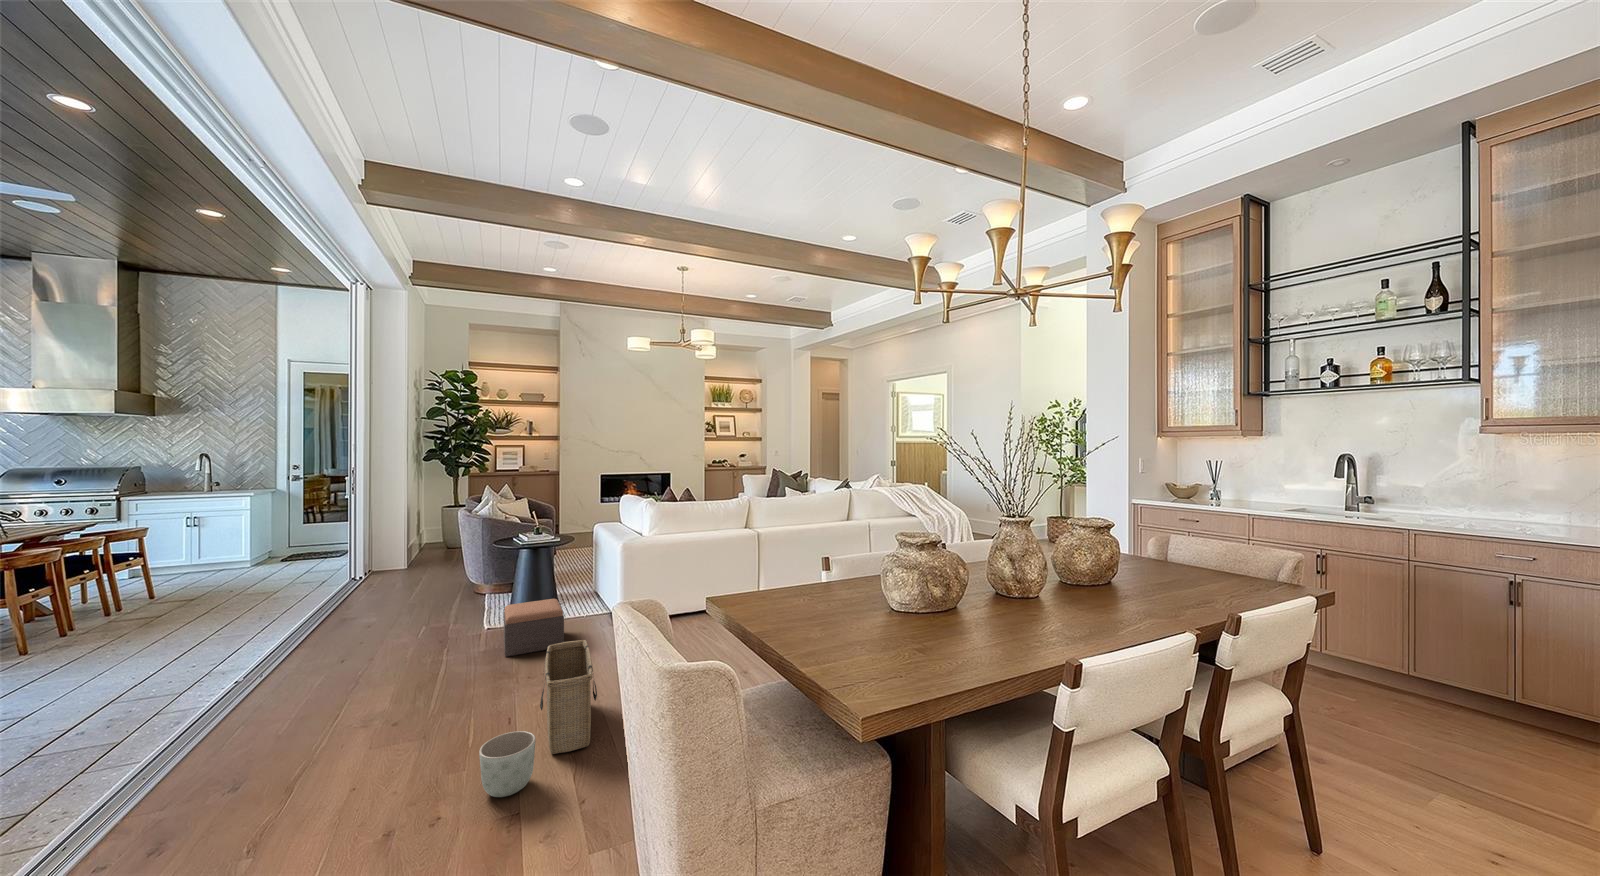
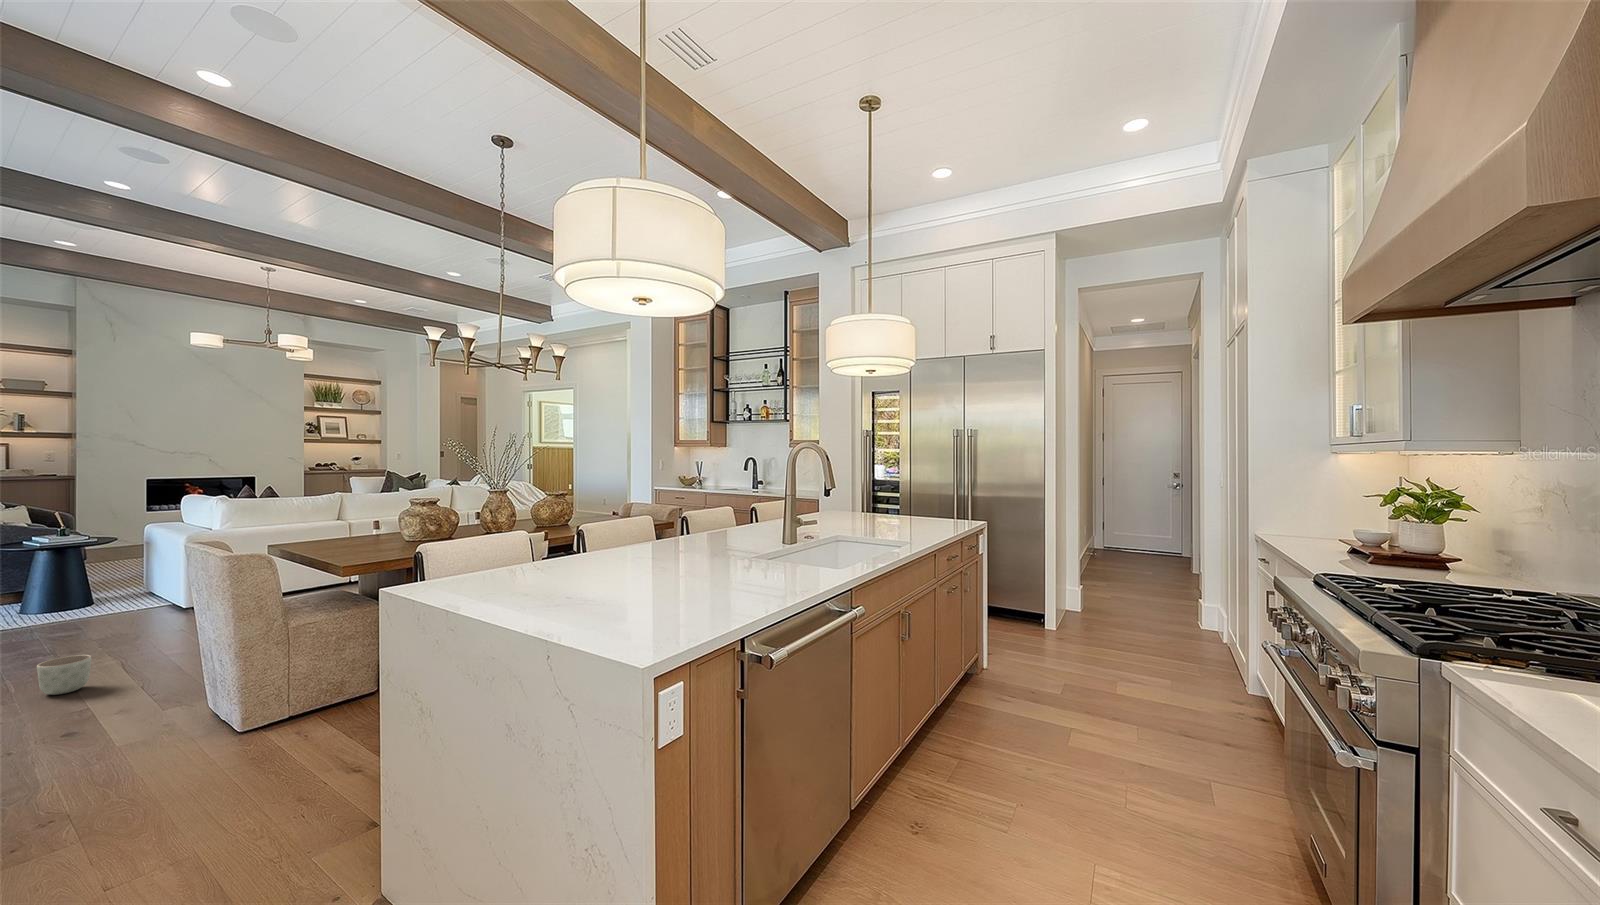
footstool: present [504,599,564,657] -> none [23,591,105,641]
basket: present [540,640,597,754] -> none [90,604,149,675]

